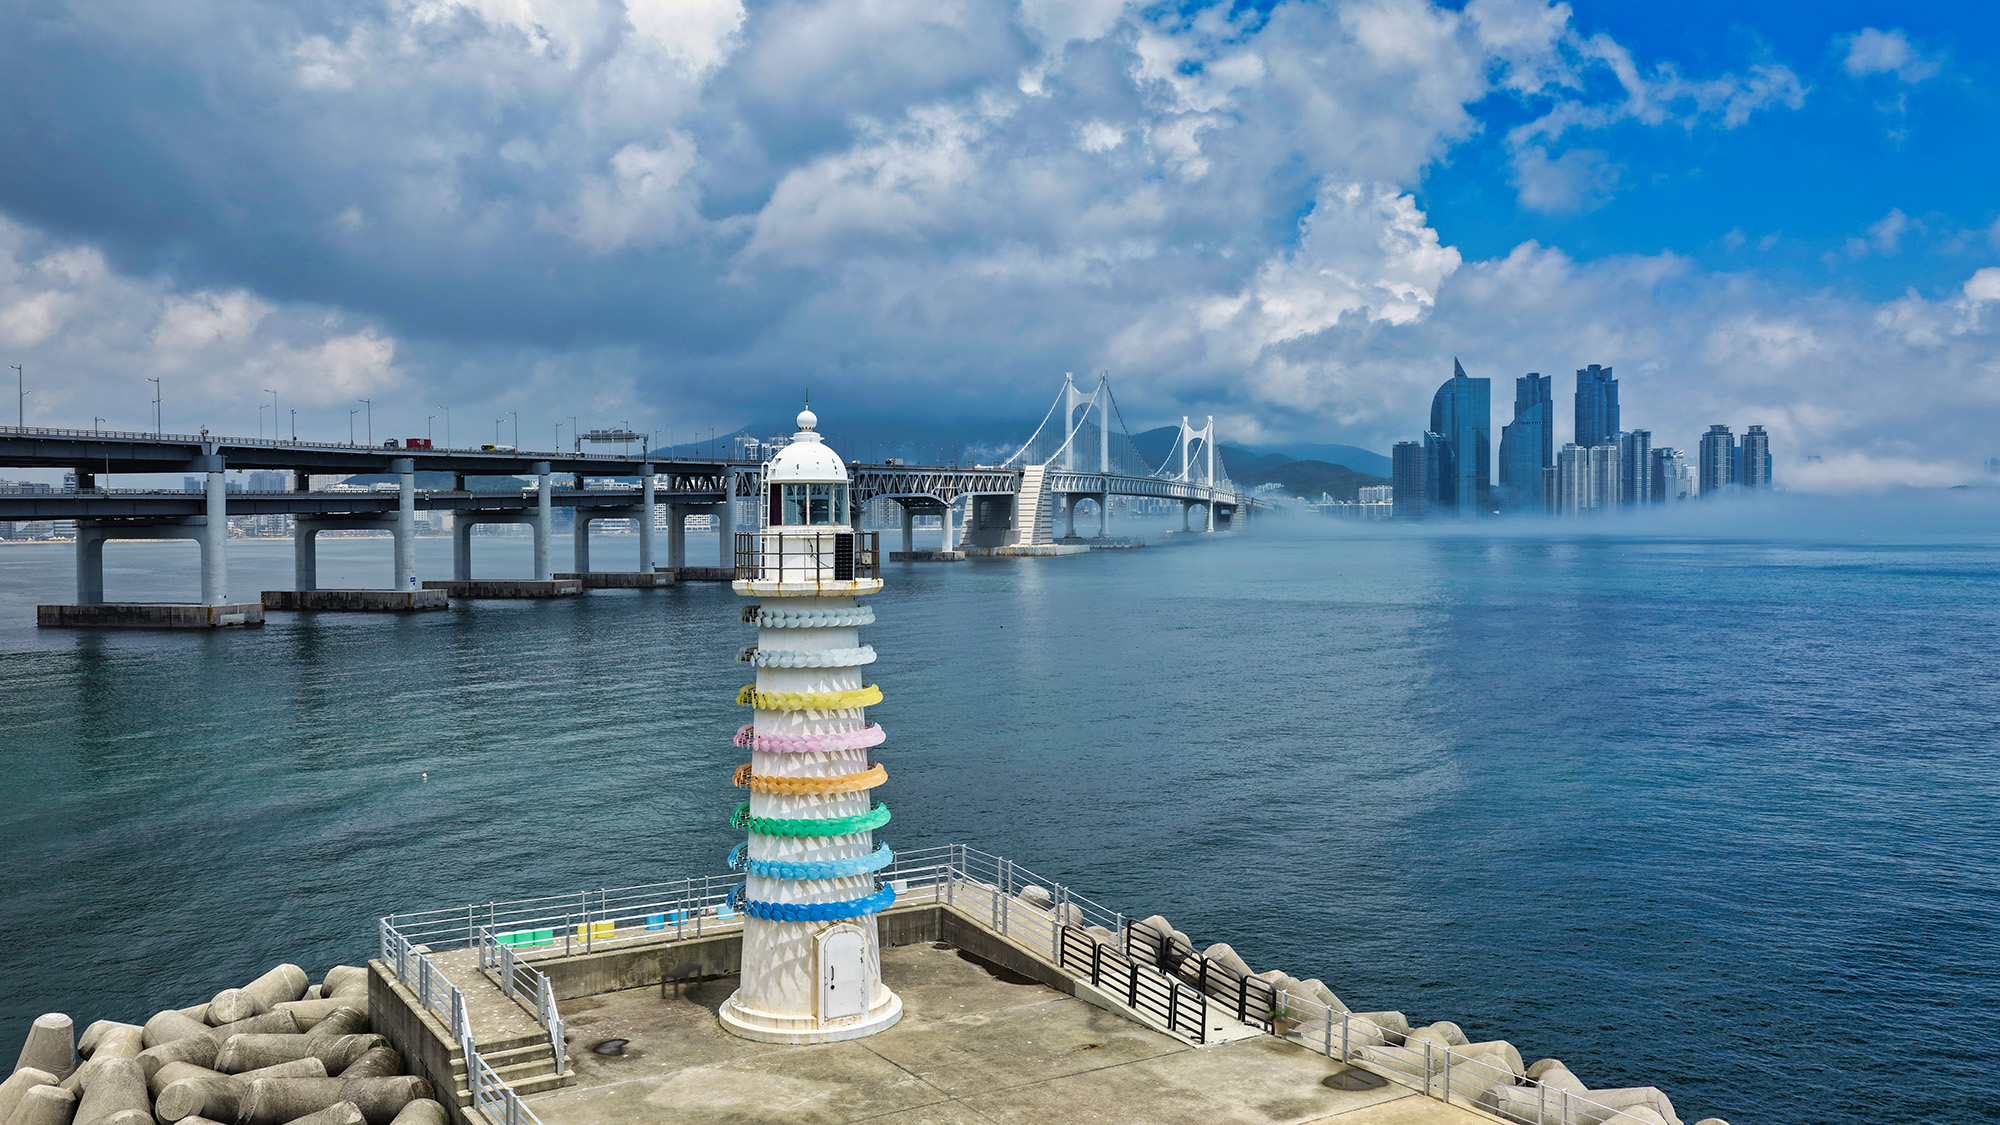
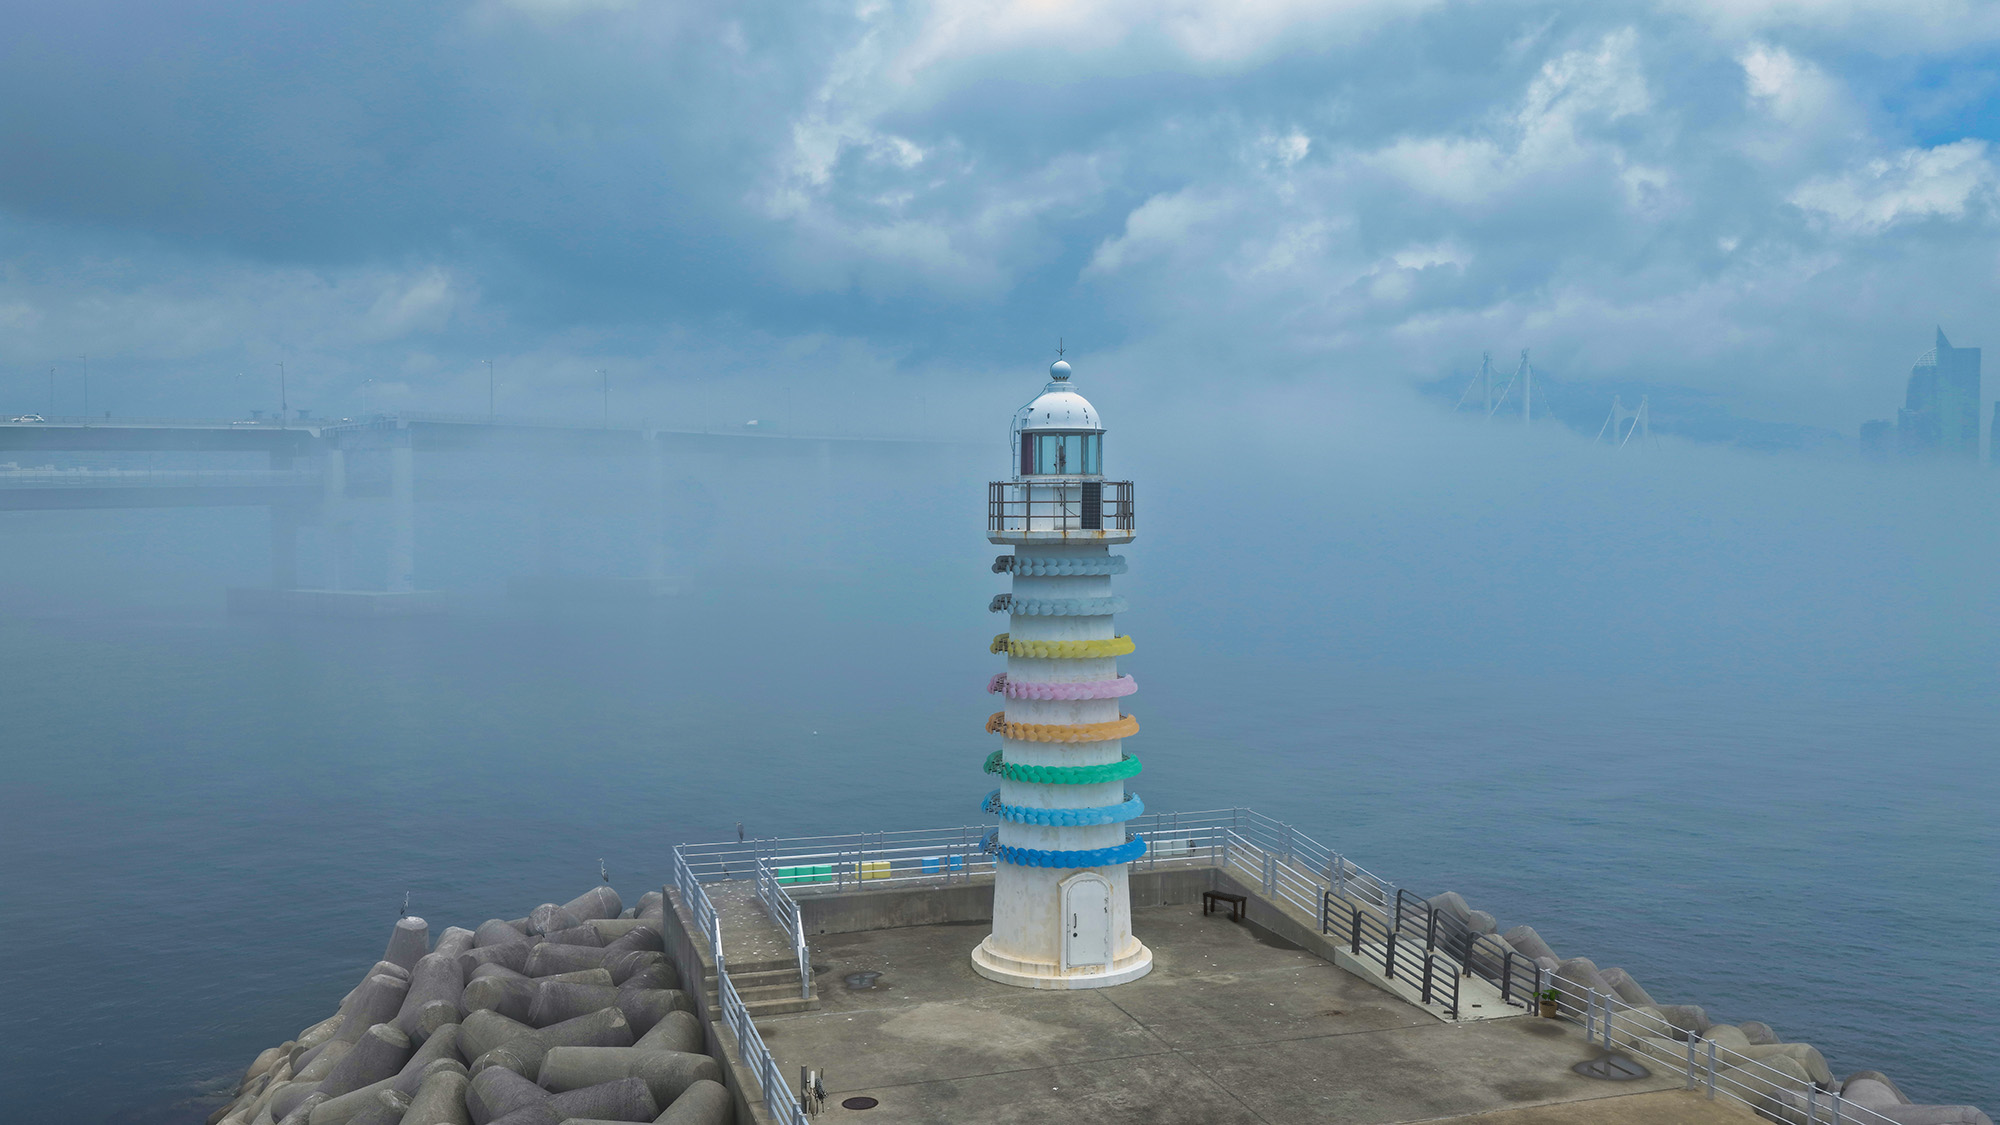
bench: present [661,962,703,1000] -> present [1203,890,1247,922]

